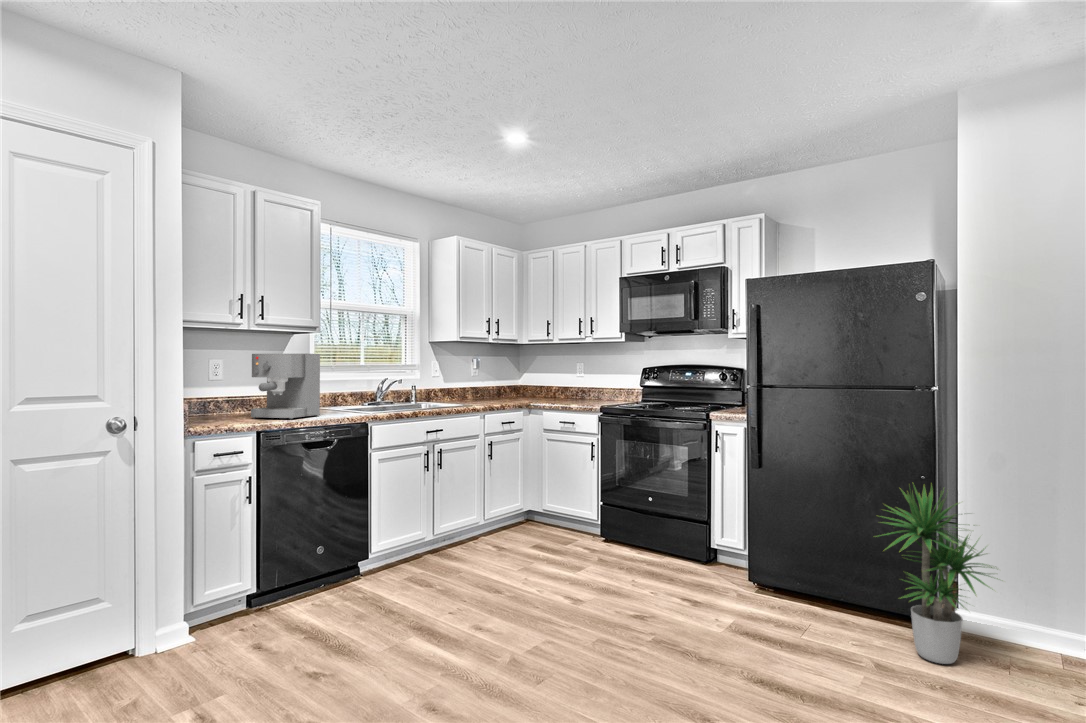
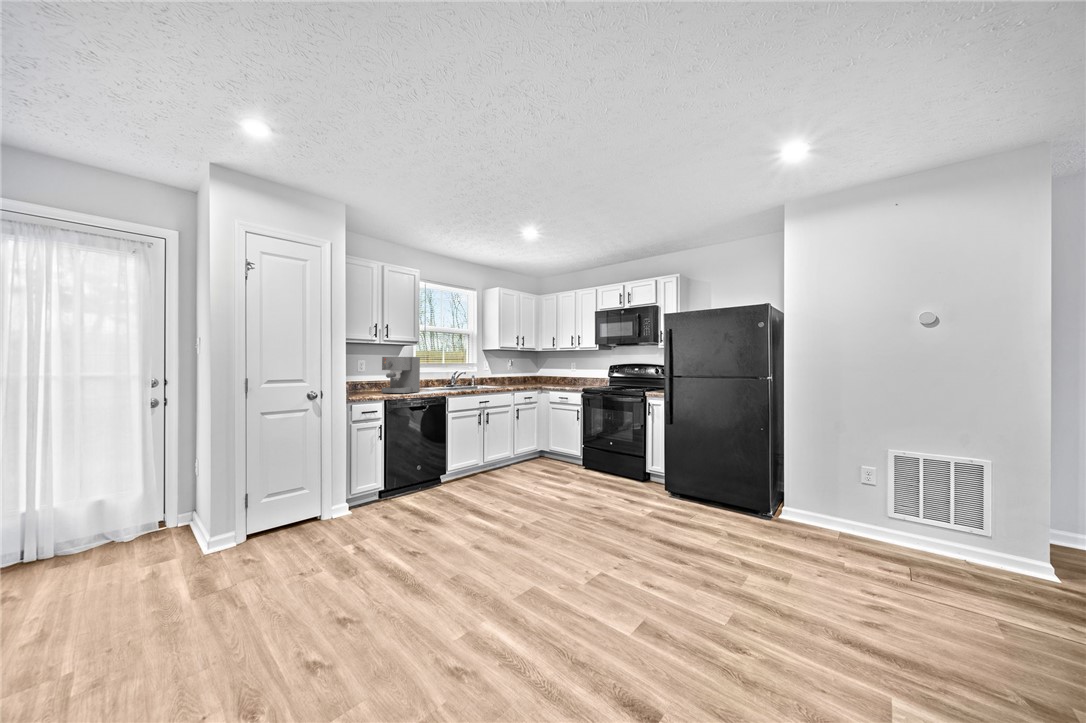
potted plant: present [878,485,998,664] -> none [730,431,805,535]

